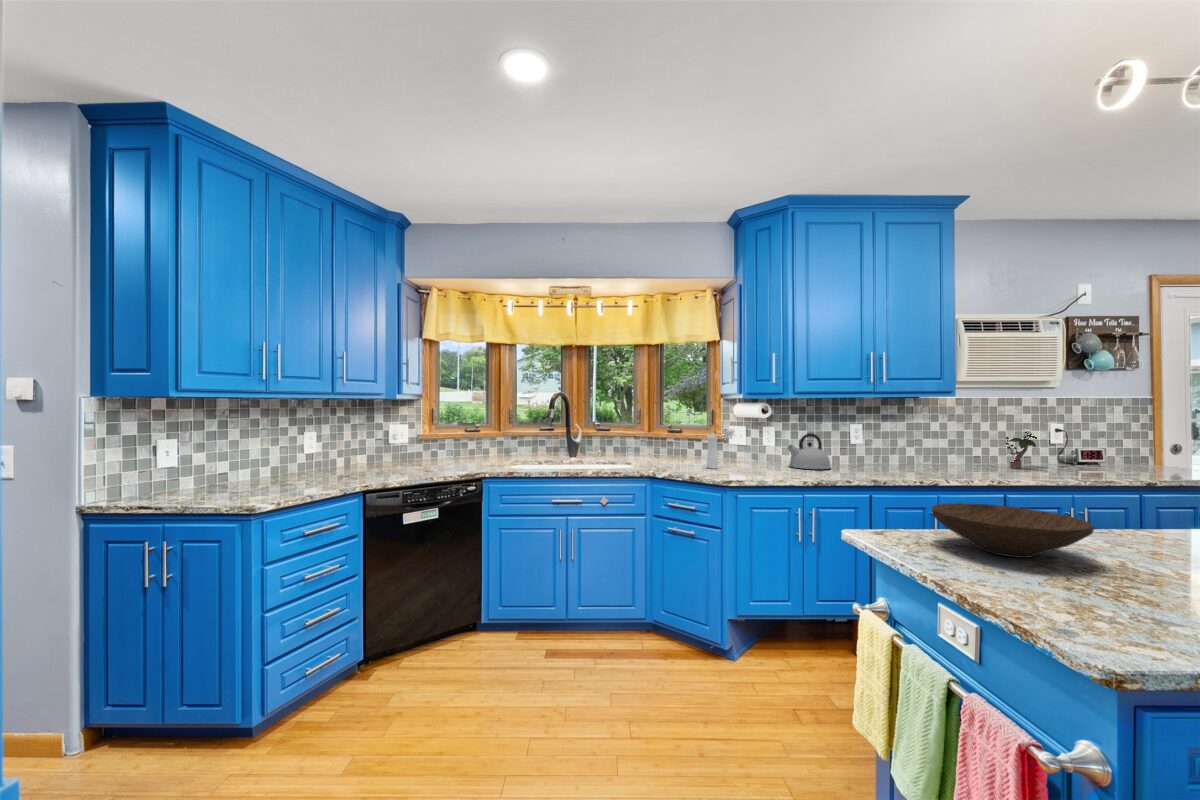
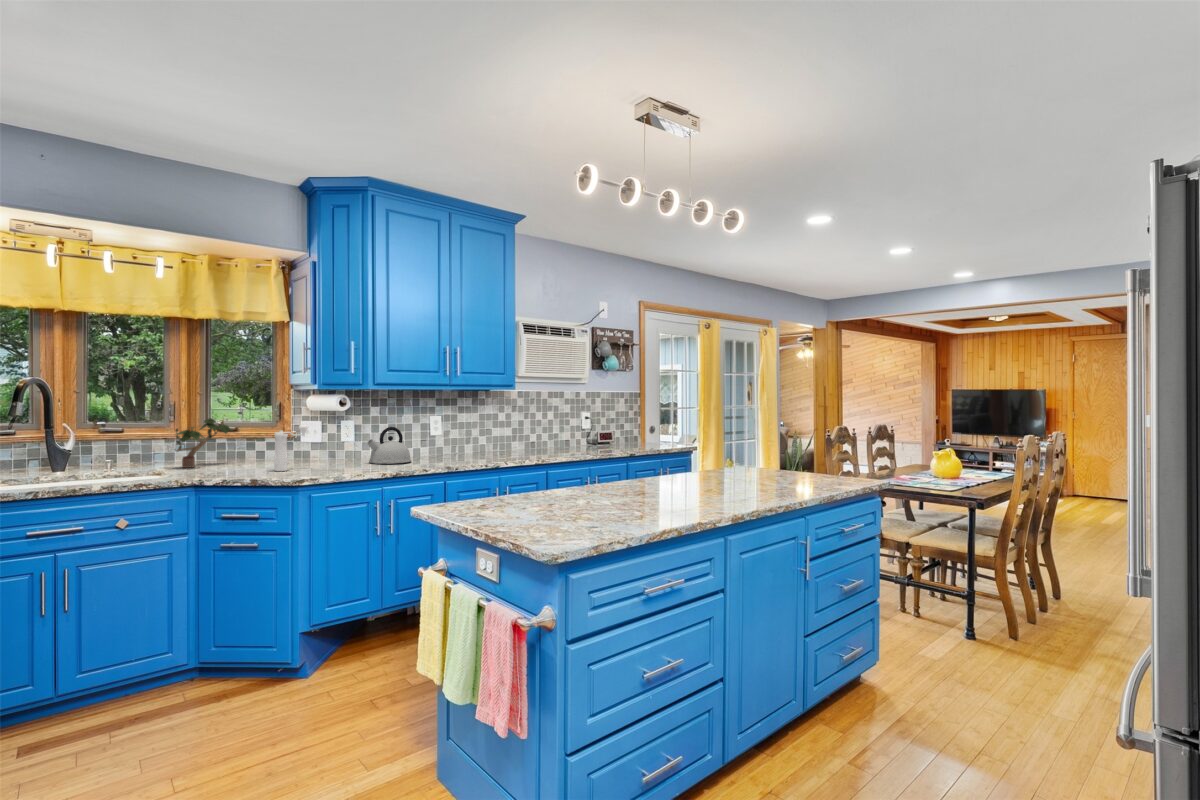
potted plant: present [1006,432,1037,469] -> present [176,418,232,468]
wooden bowl: present [932,503,1094,558] -> none [479,476,567,509]

